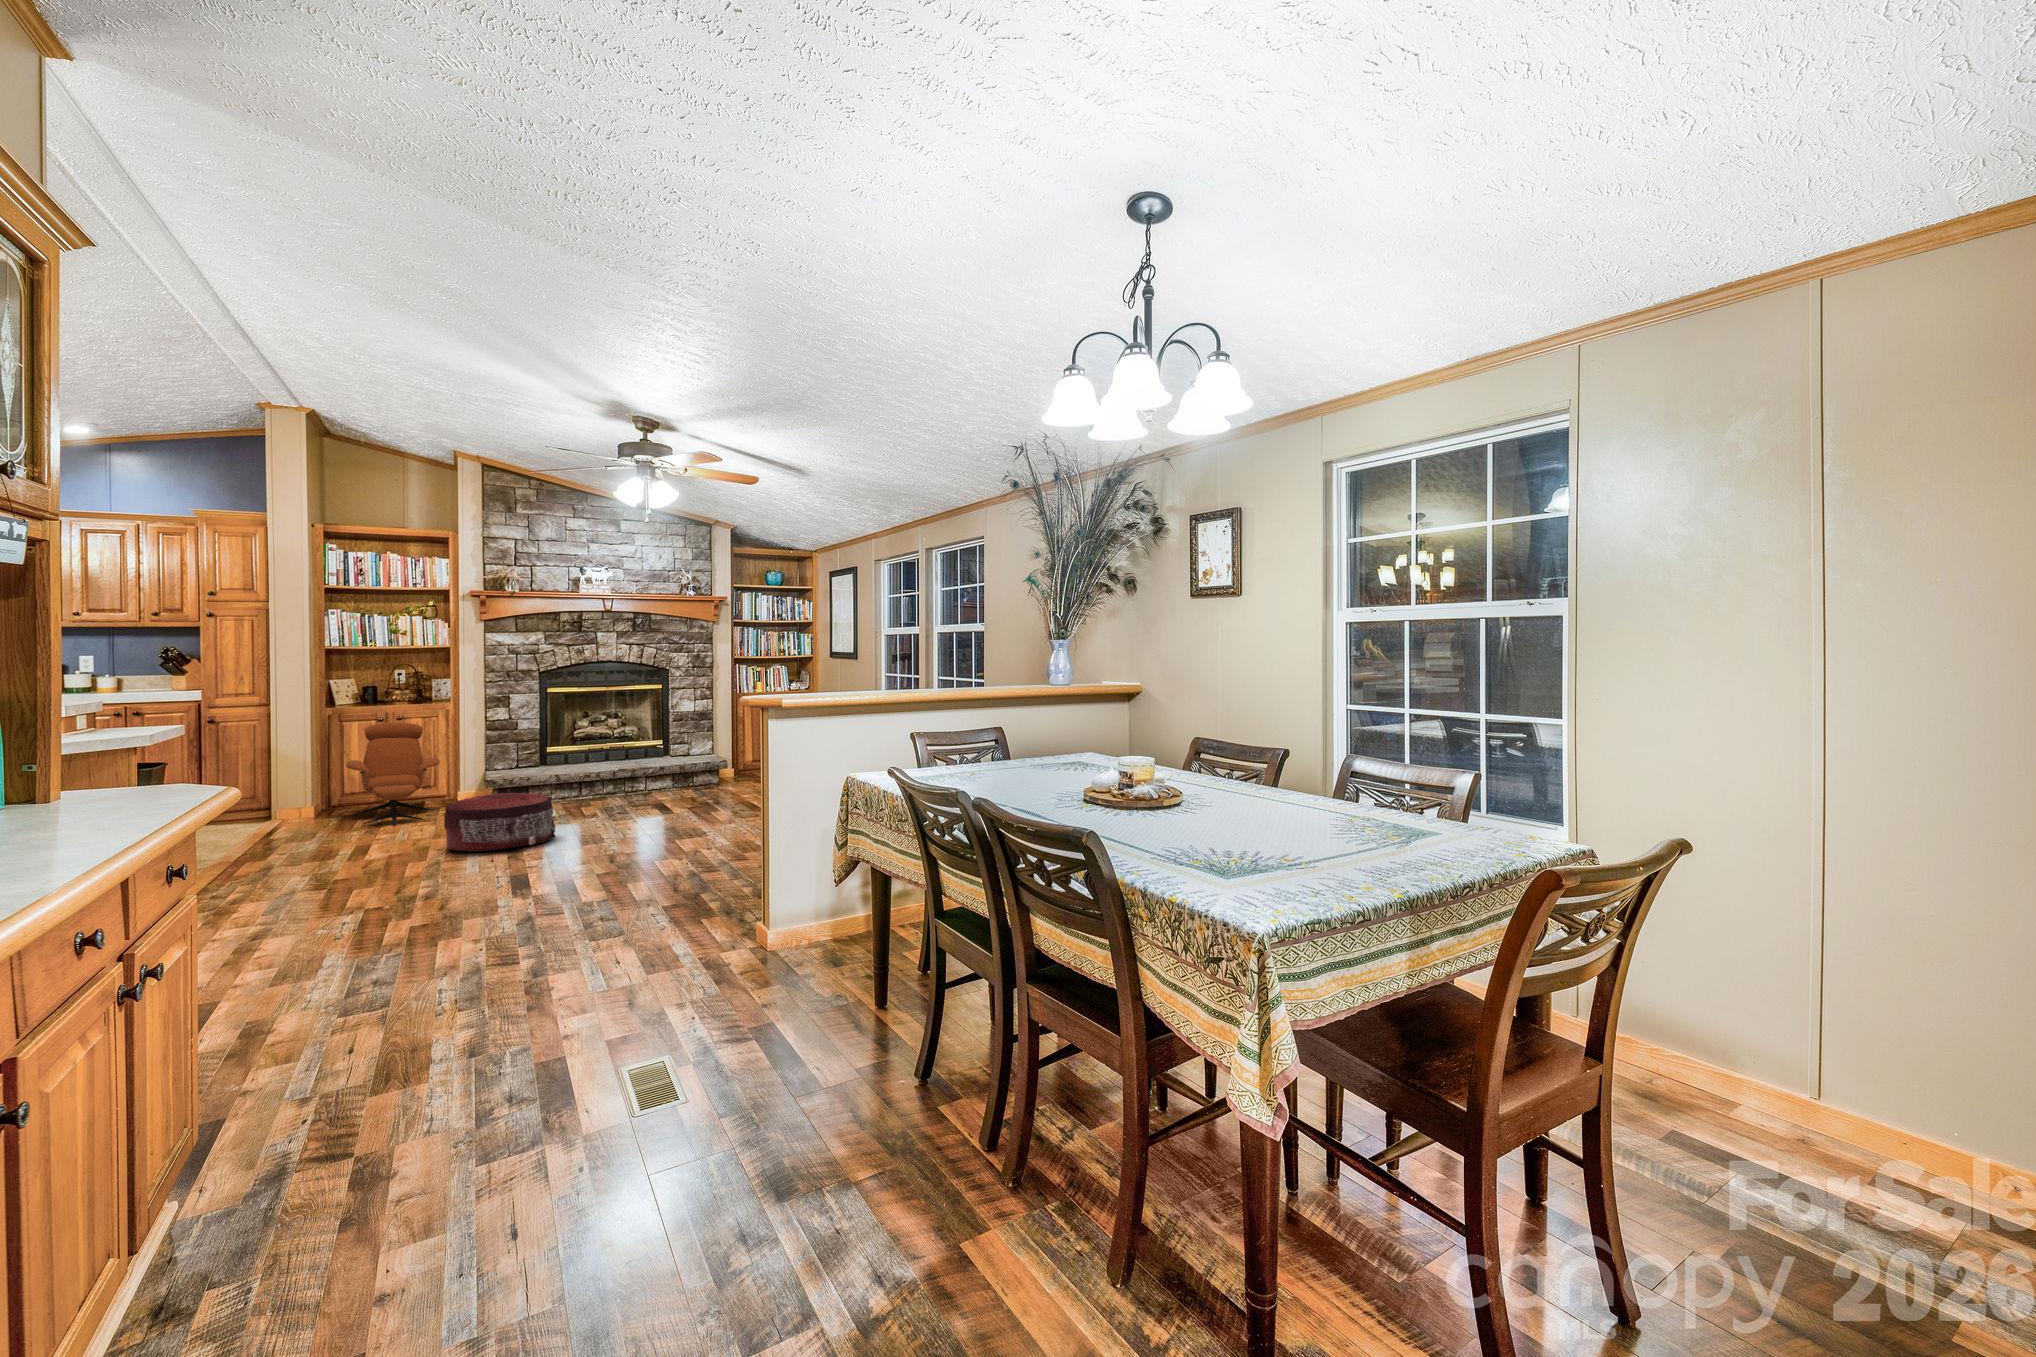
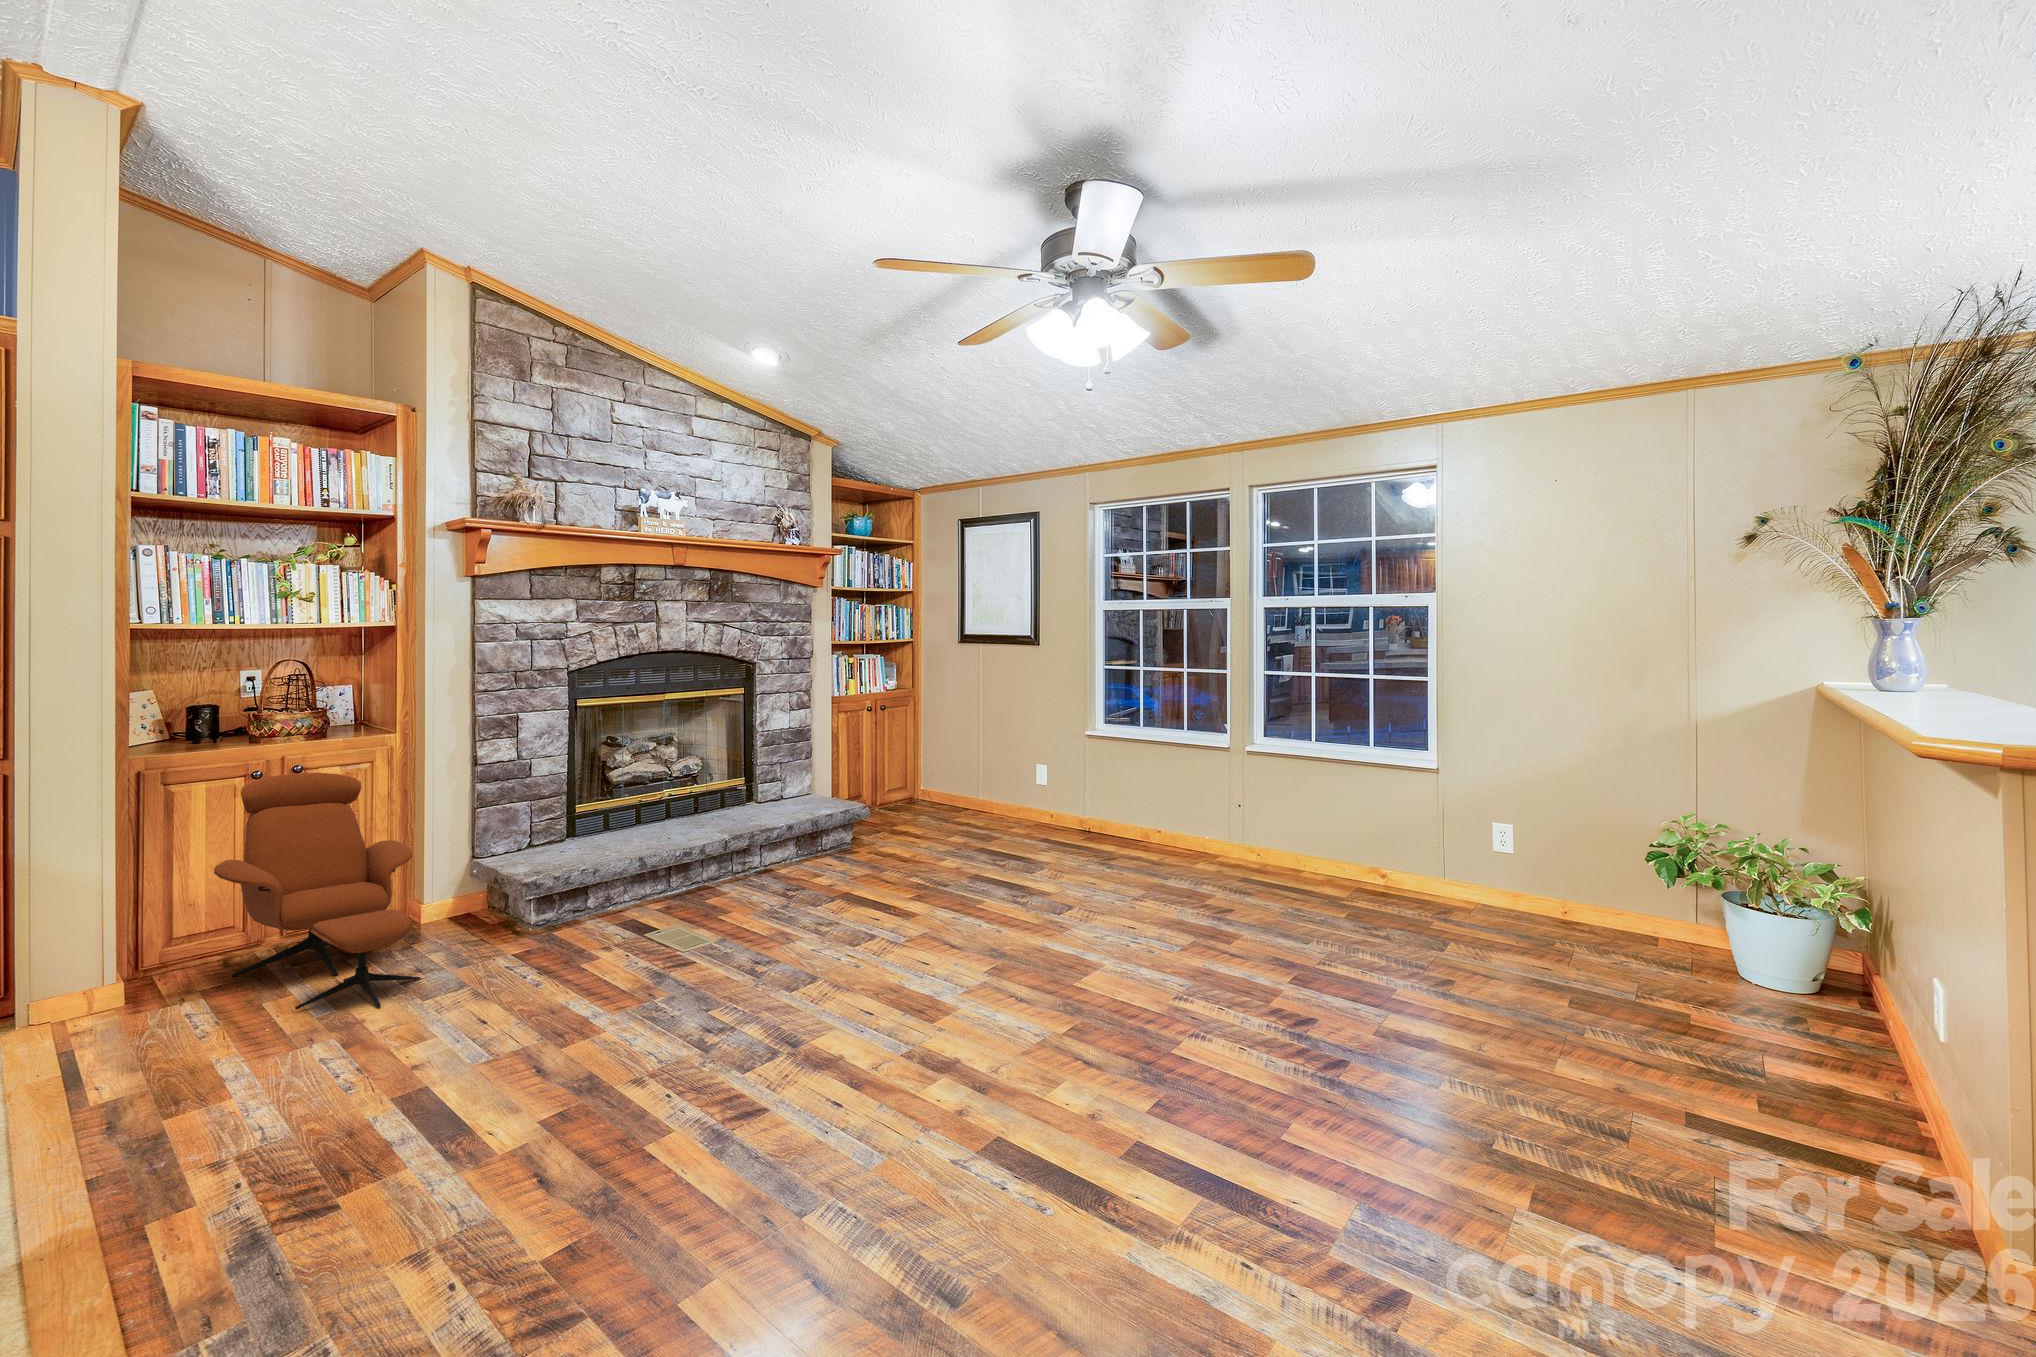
pouf: present [444,793,555,851] -> none [624,932,836,1102]

